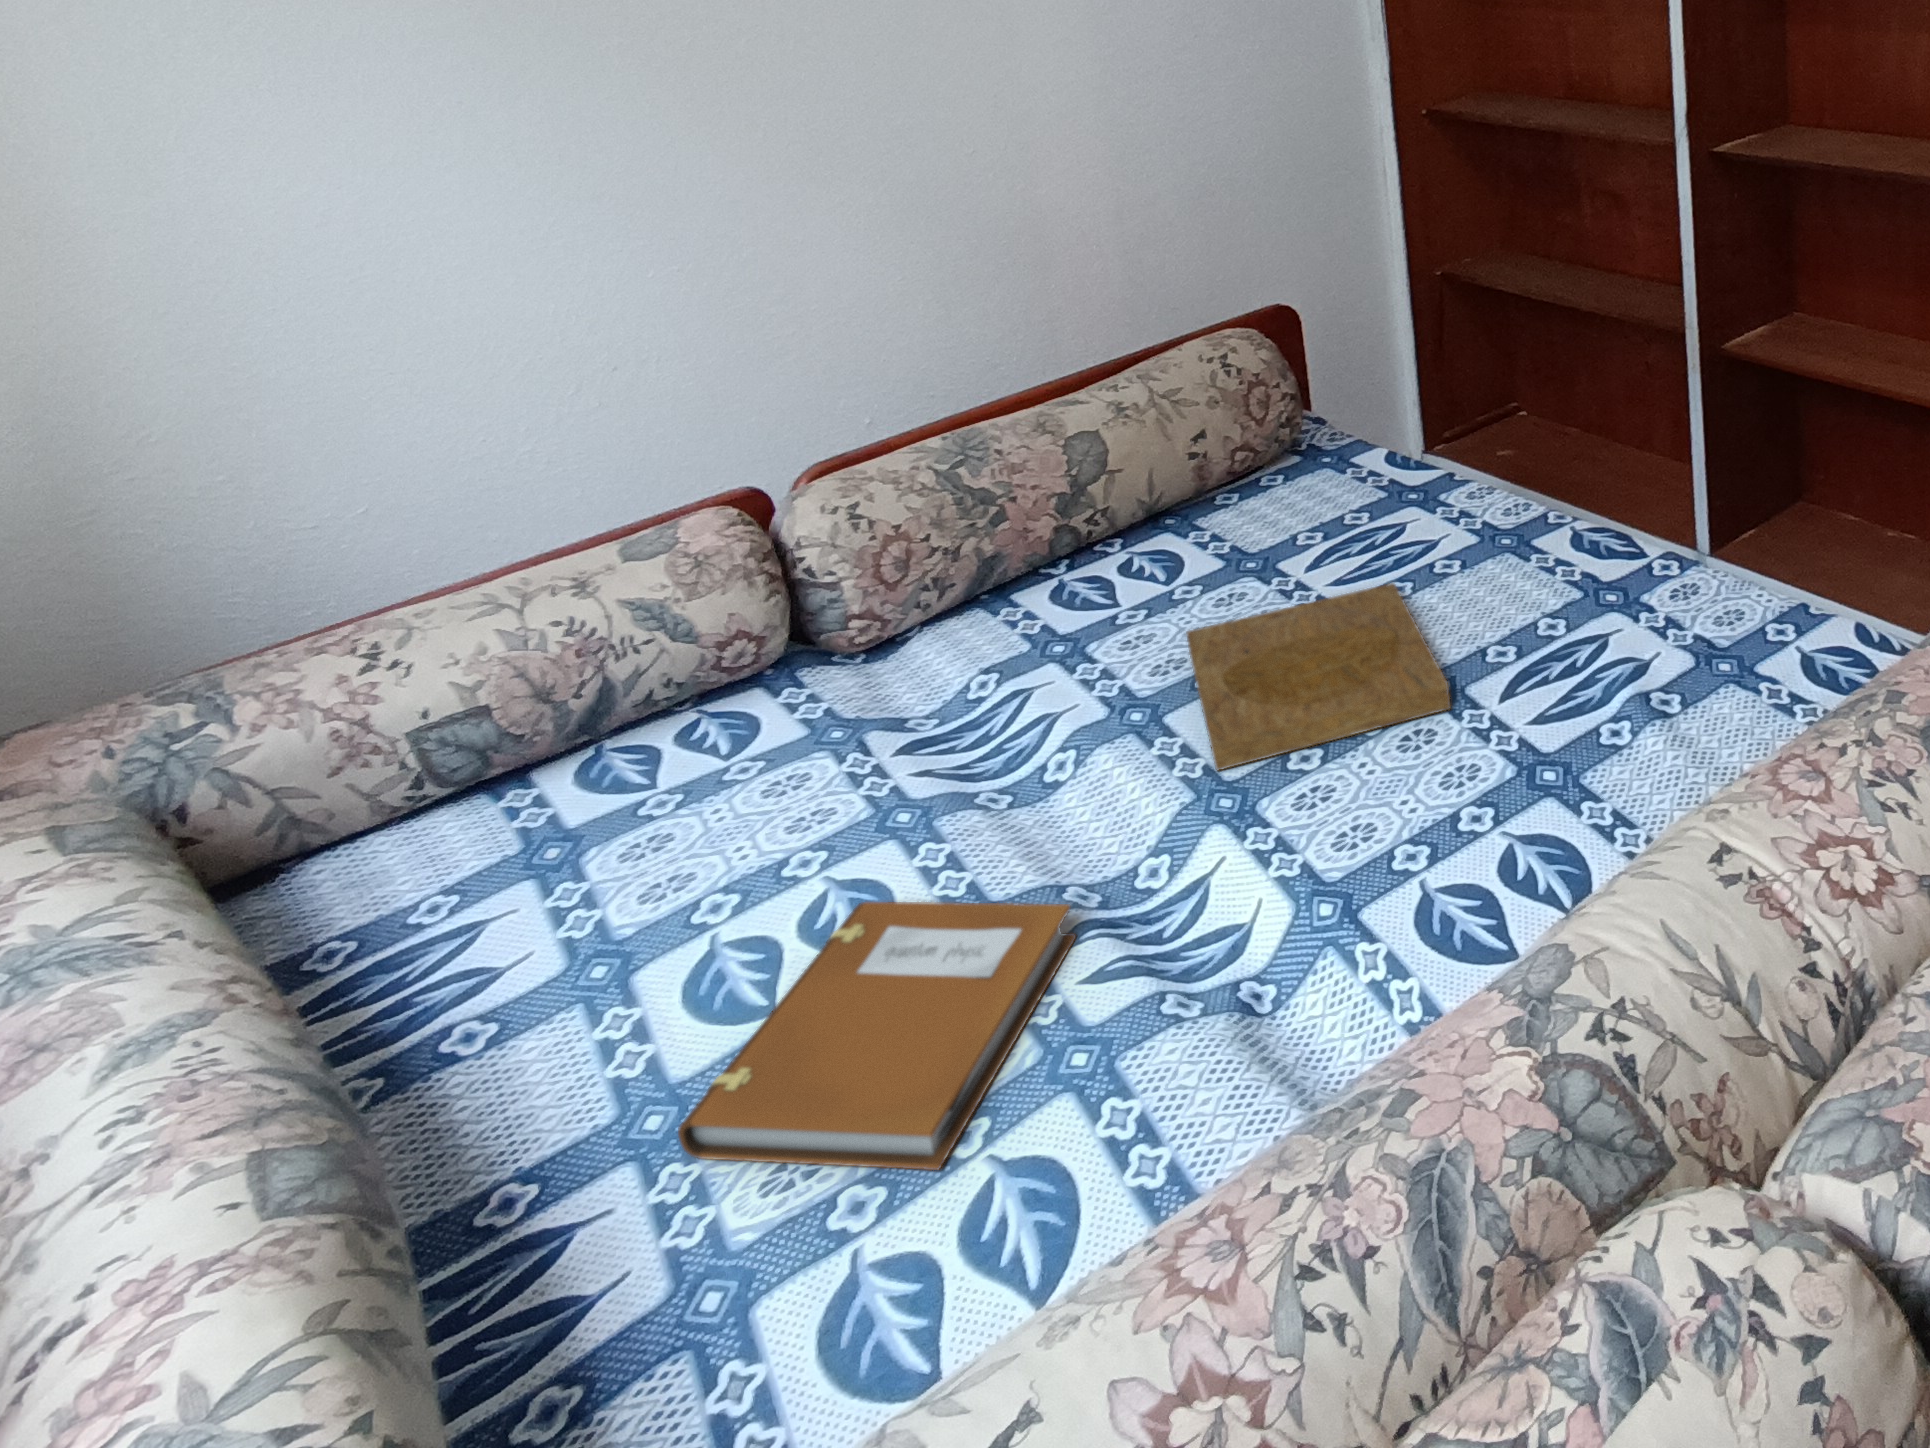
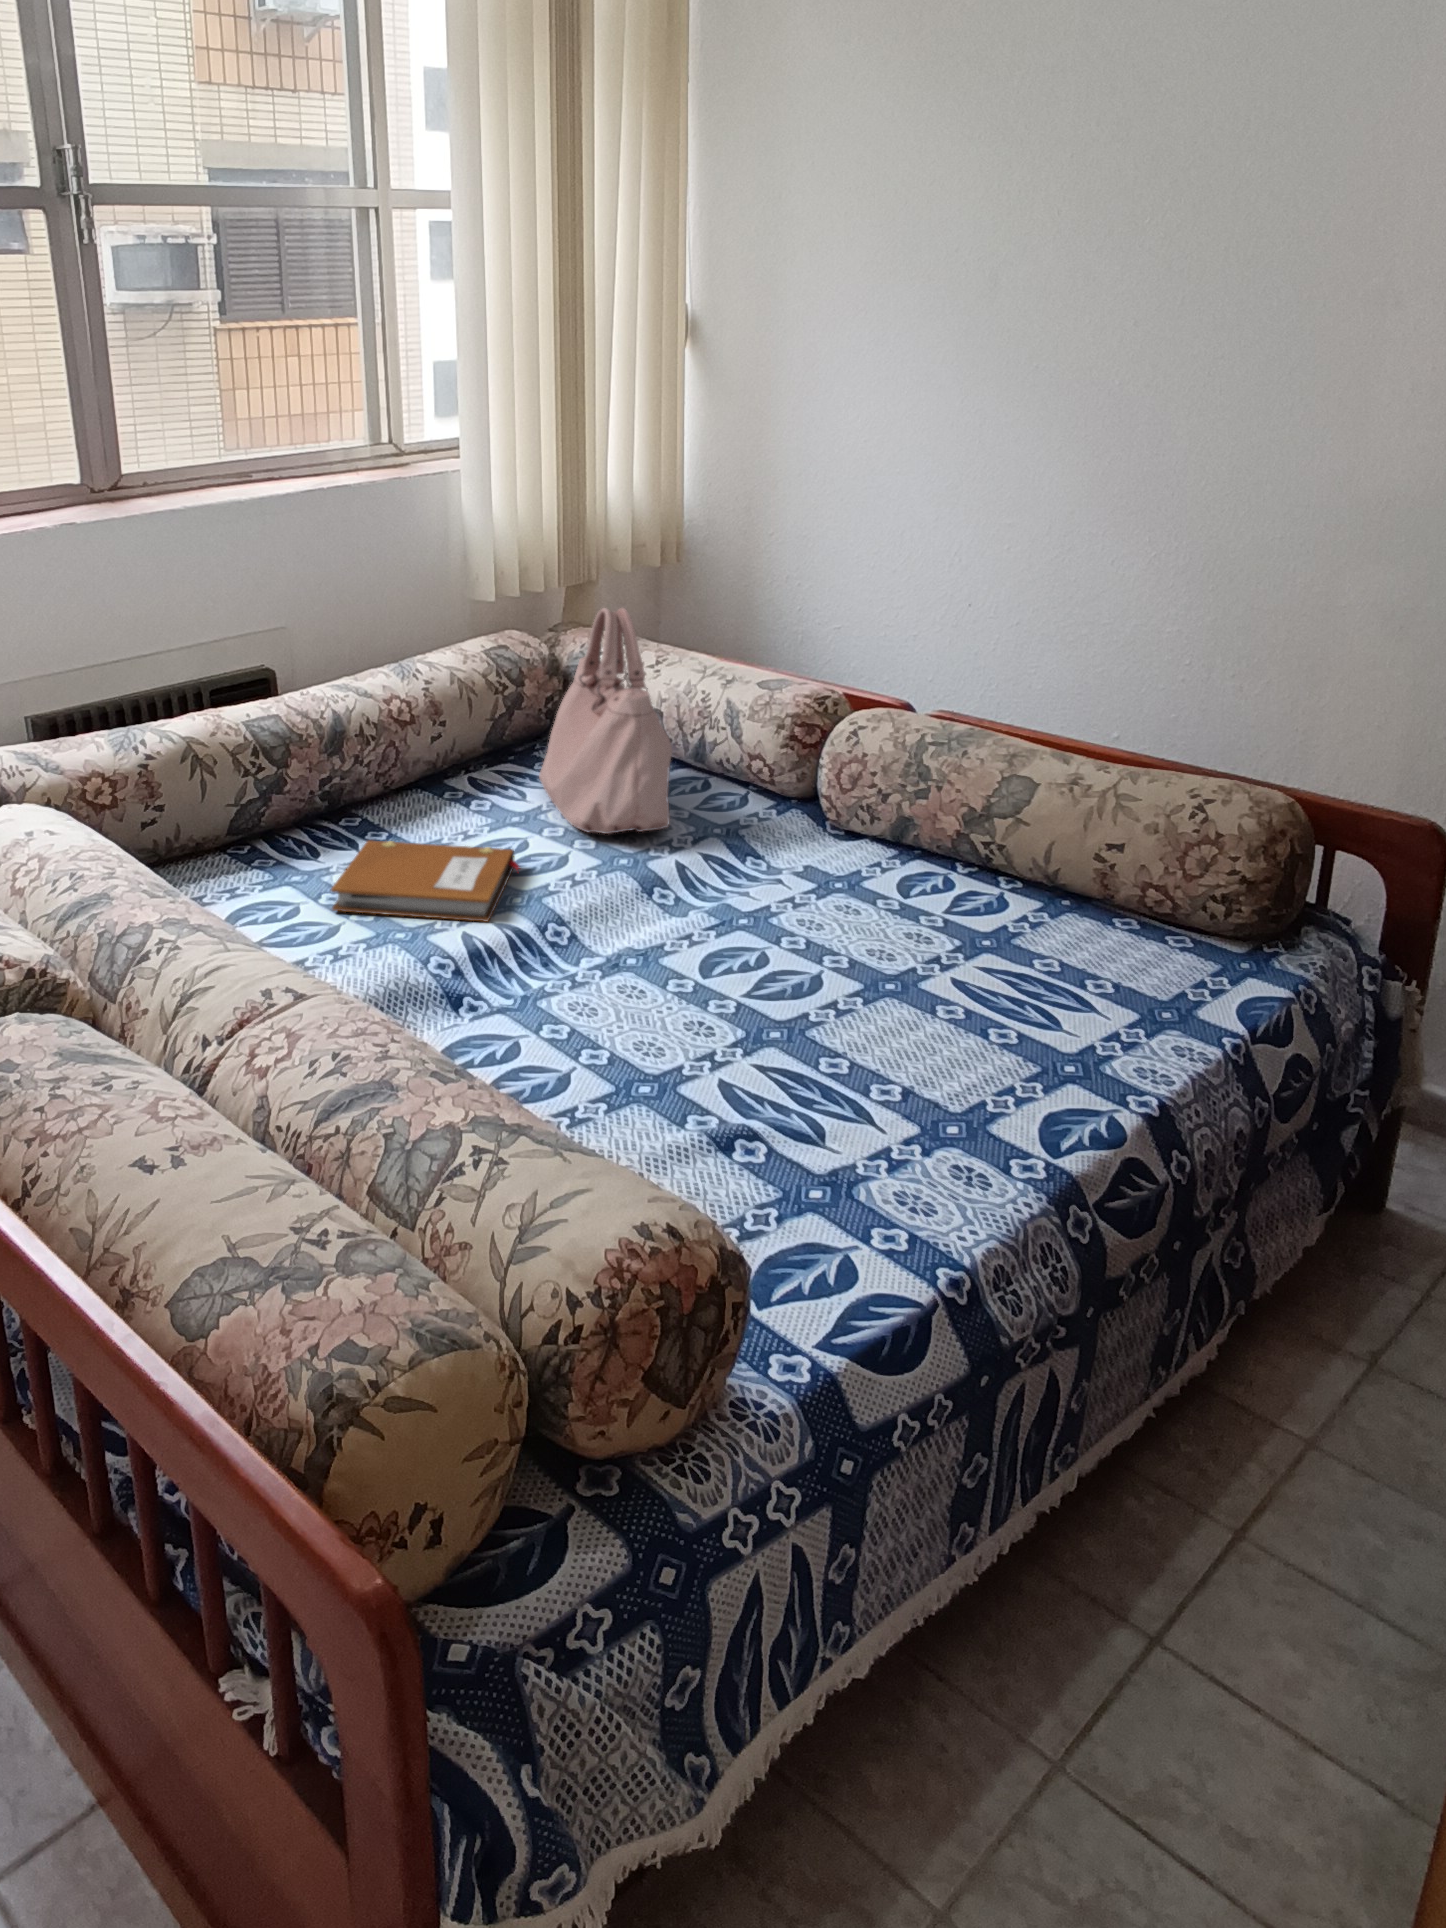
handbag: none [406,512,871,926] -> present [539,608,672,834]
tray: present [1187,583,1450,770] -> none [644,903,892,1027]

